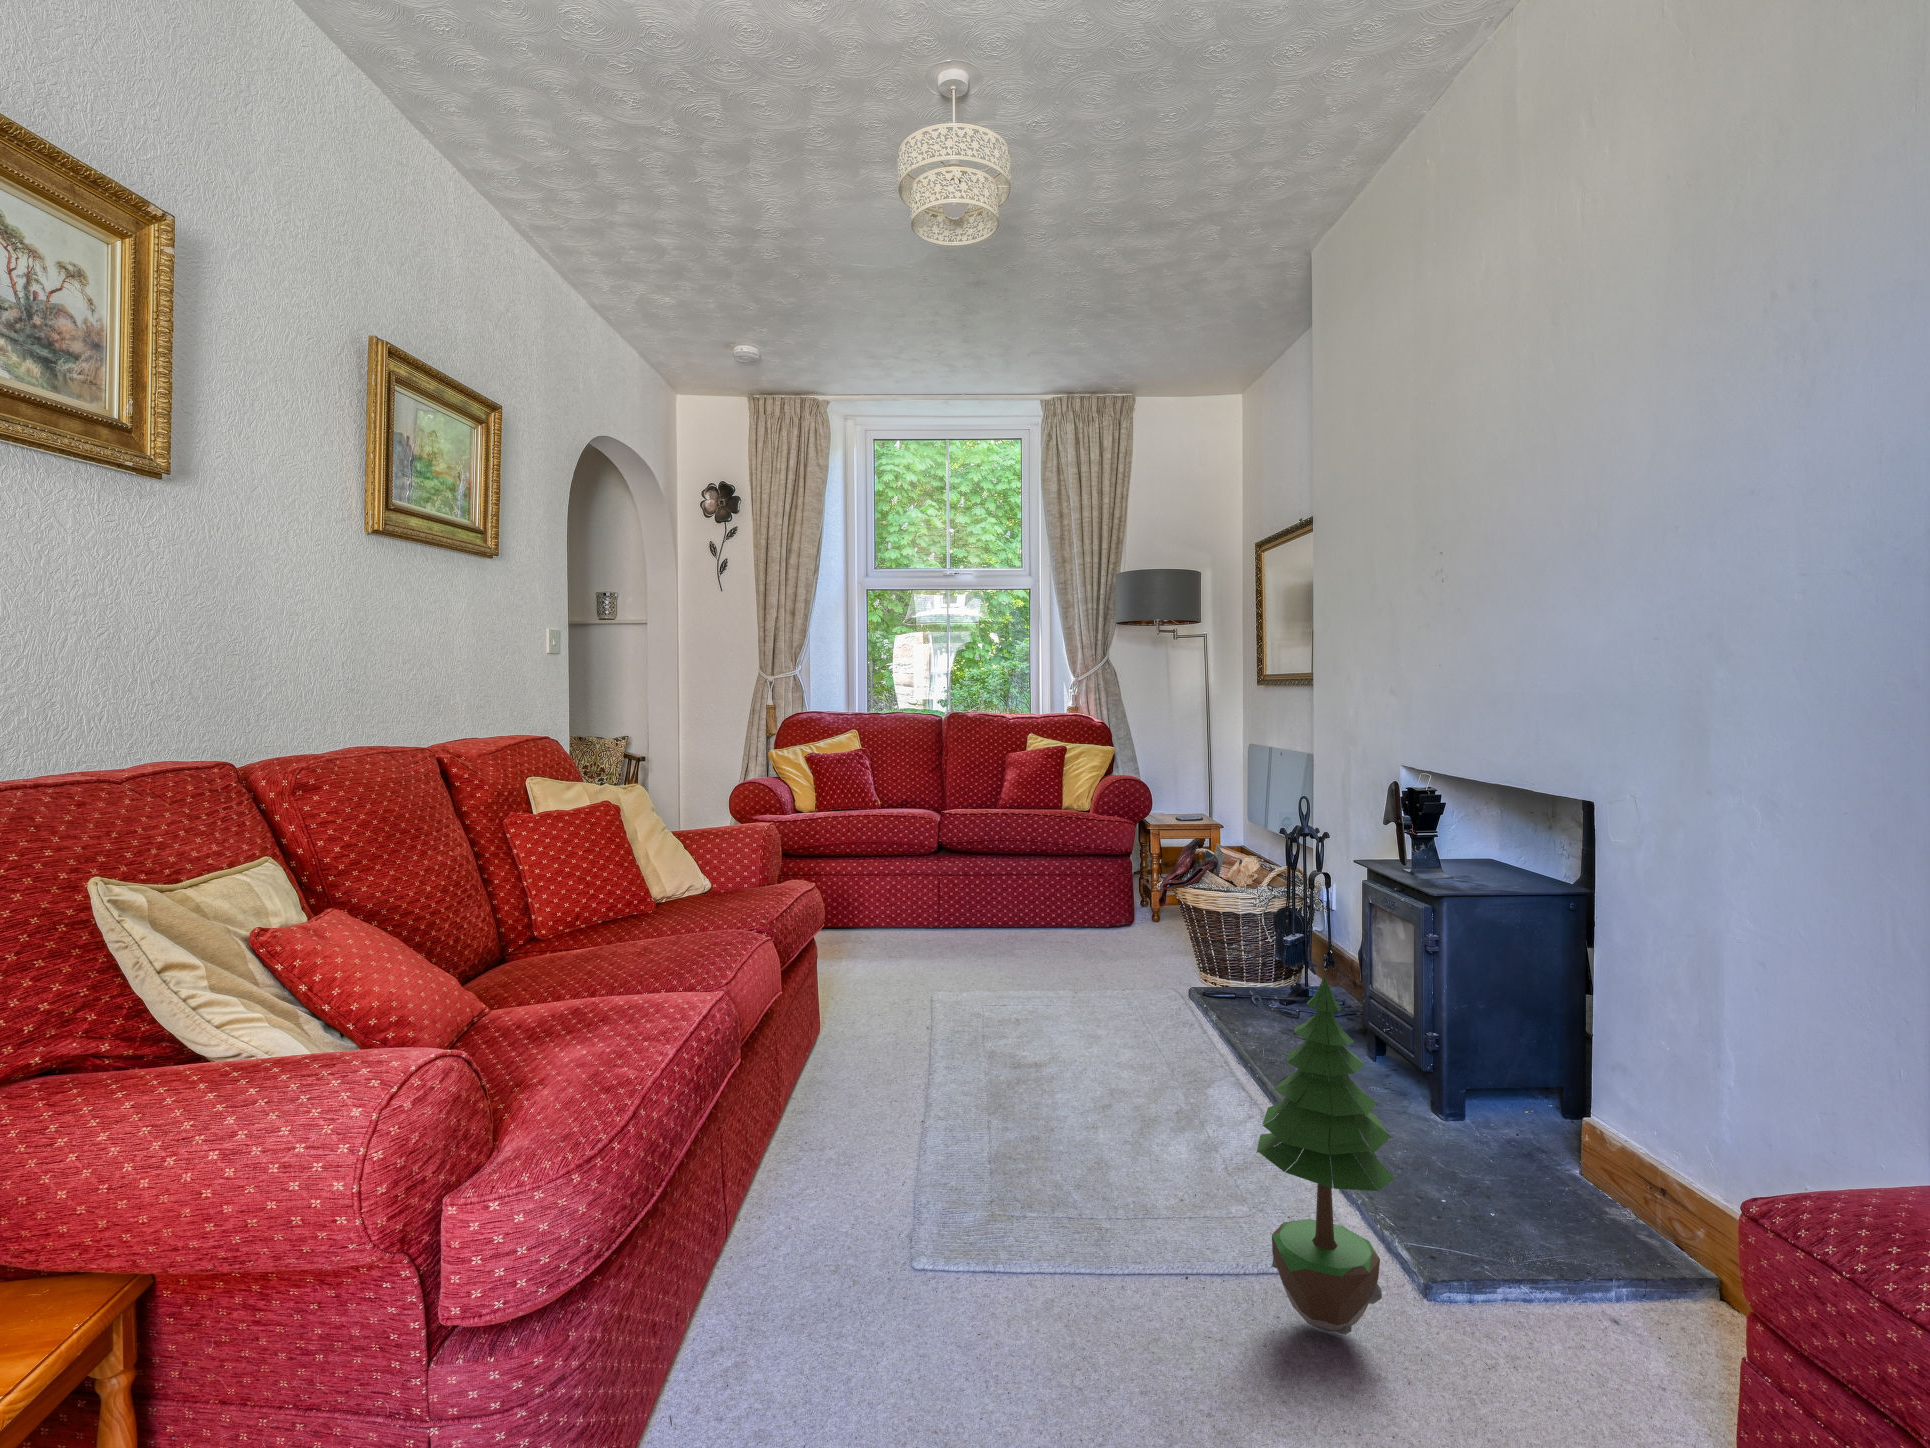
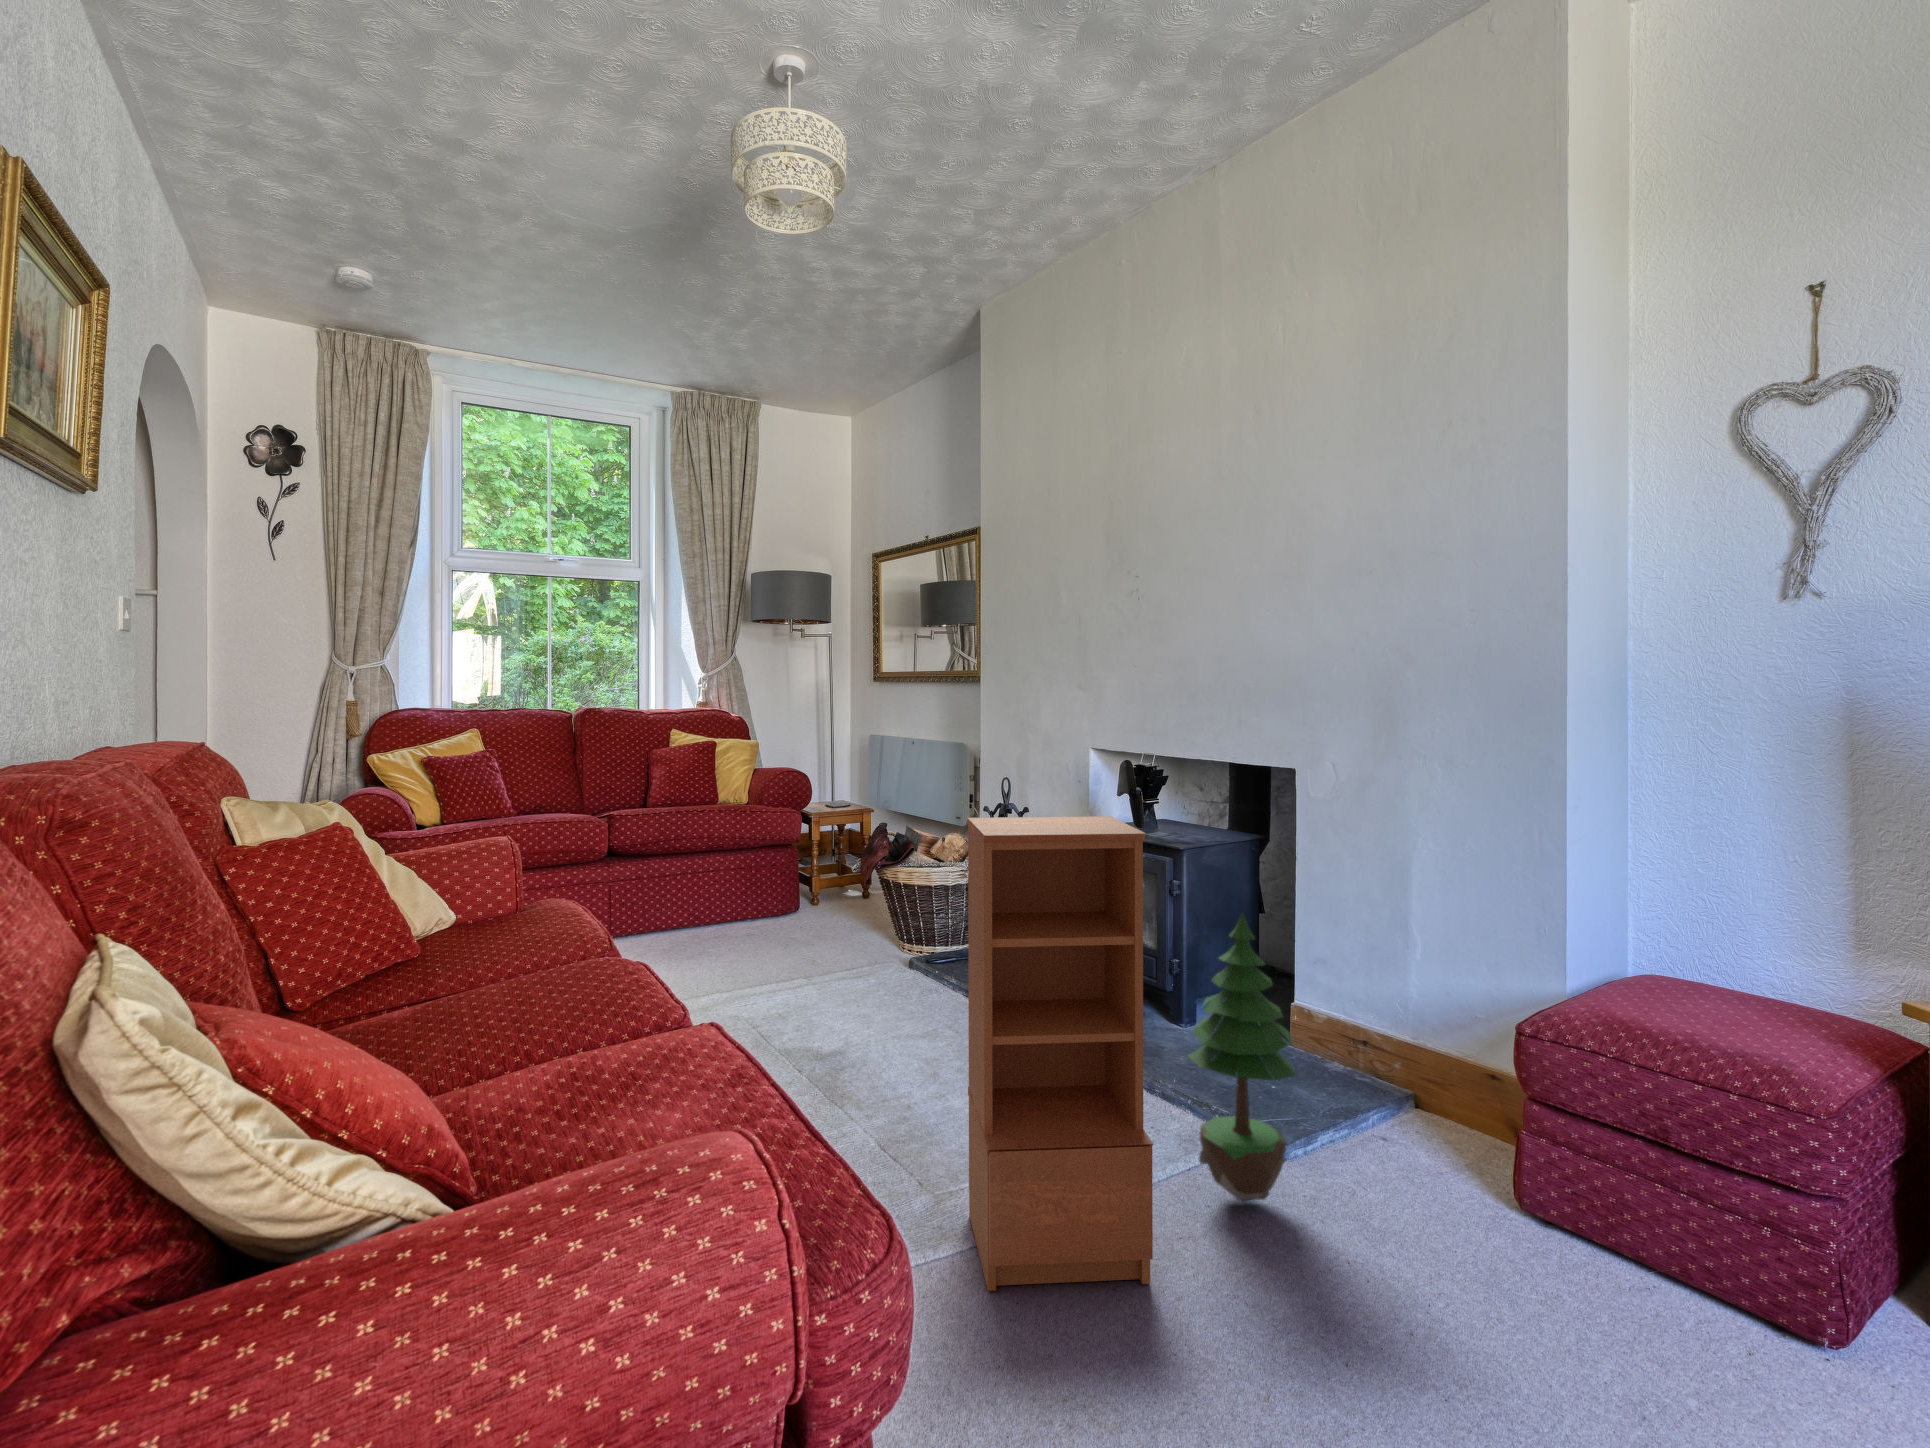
bookcase: none [954,835,1161,1371] -> present [967,816,1153,1291]

